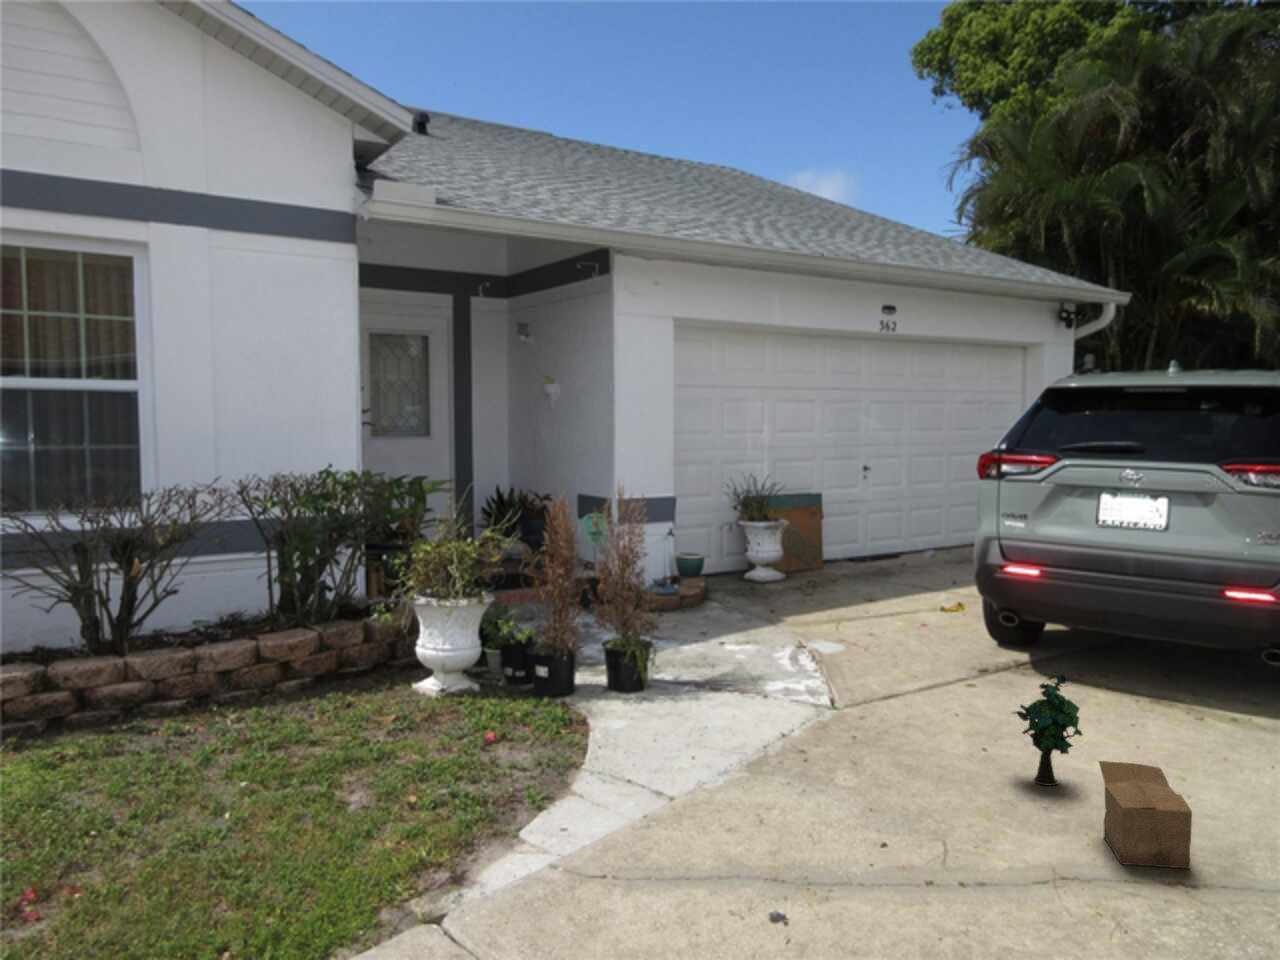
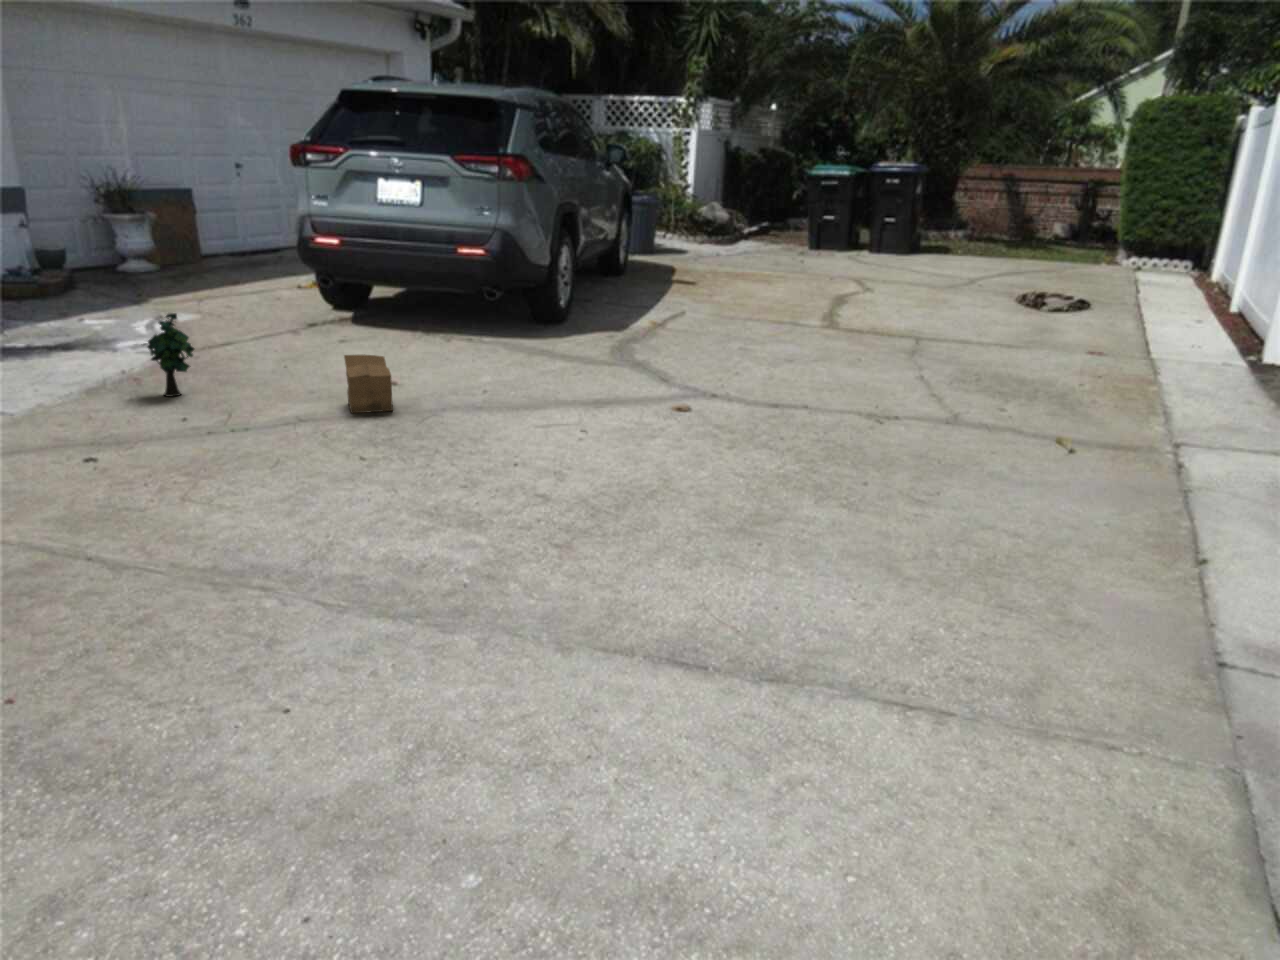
decorative plant: present [1015,675,1083,786] -> present [143,313,194,397]

